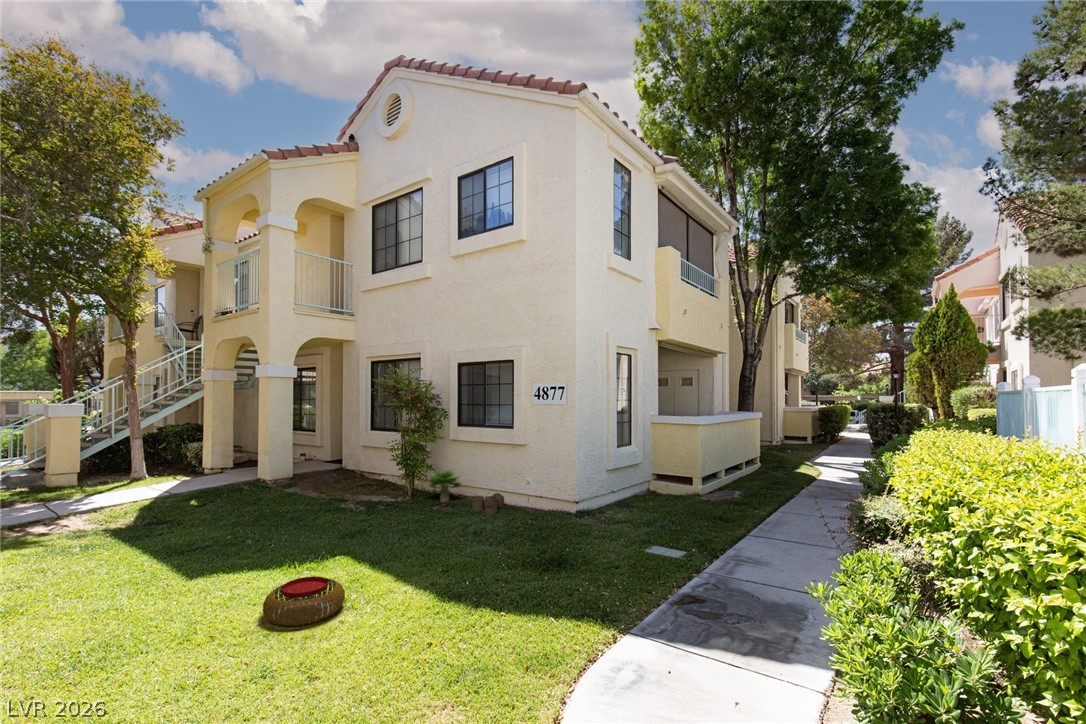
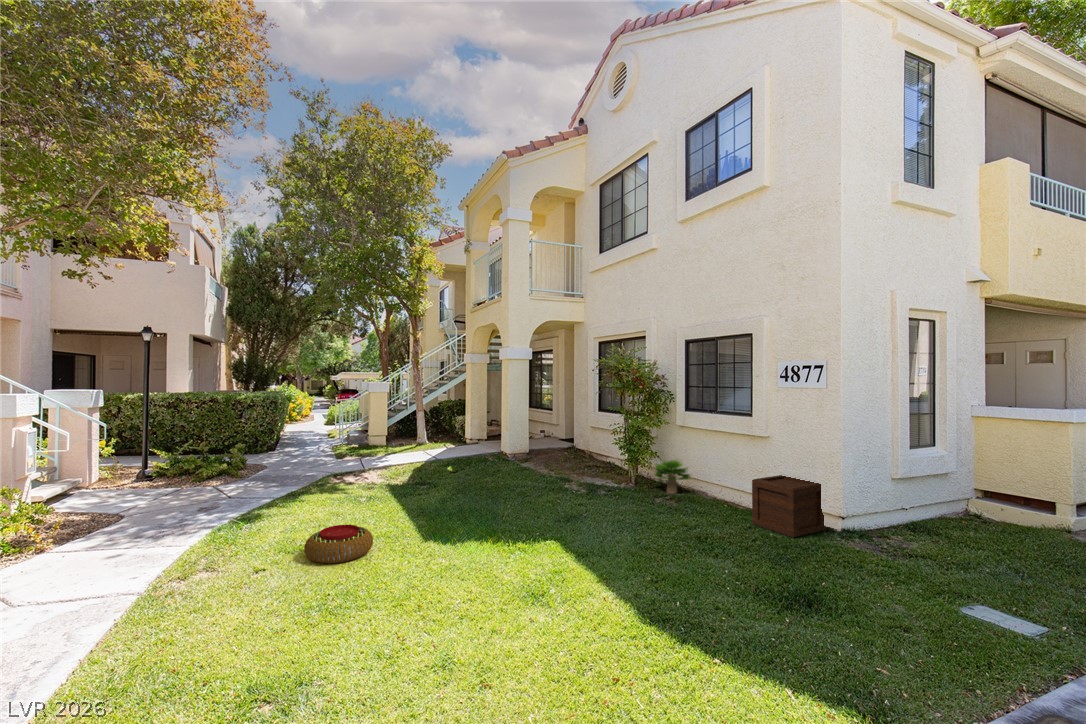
wooden crate: none [515,475,567,524] -> present [752,475,825,538]
woven basket: present [472,493,504,515] -> none [701,489,741,516]
pouf: present [263,576,345,626] -> present [304,525,373,564]

